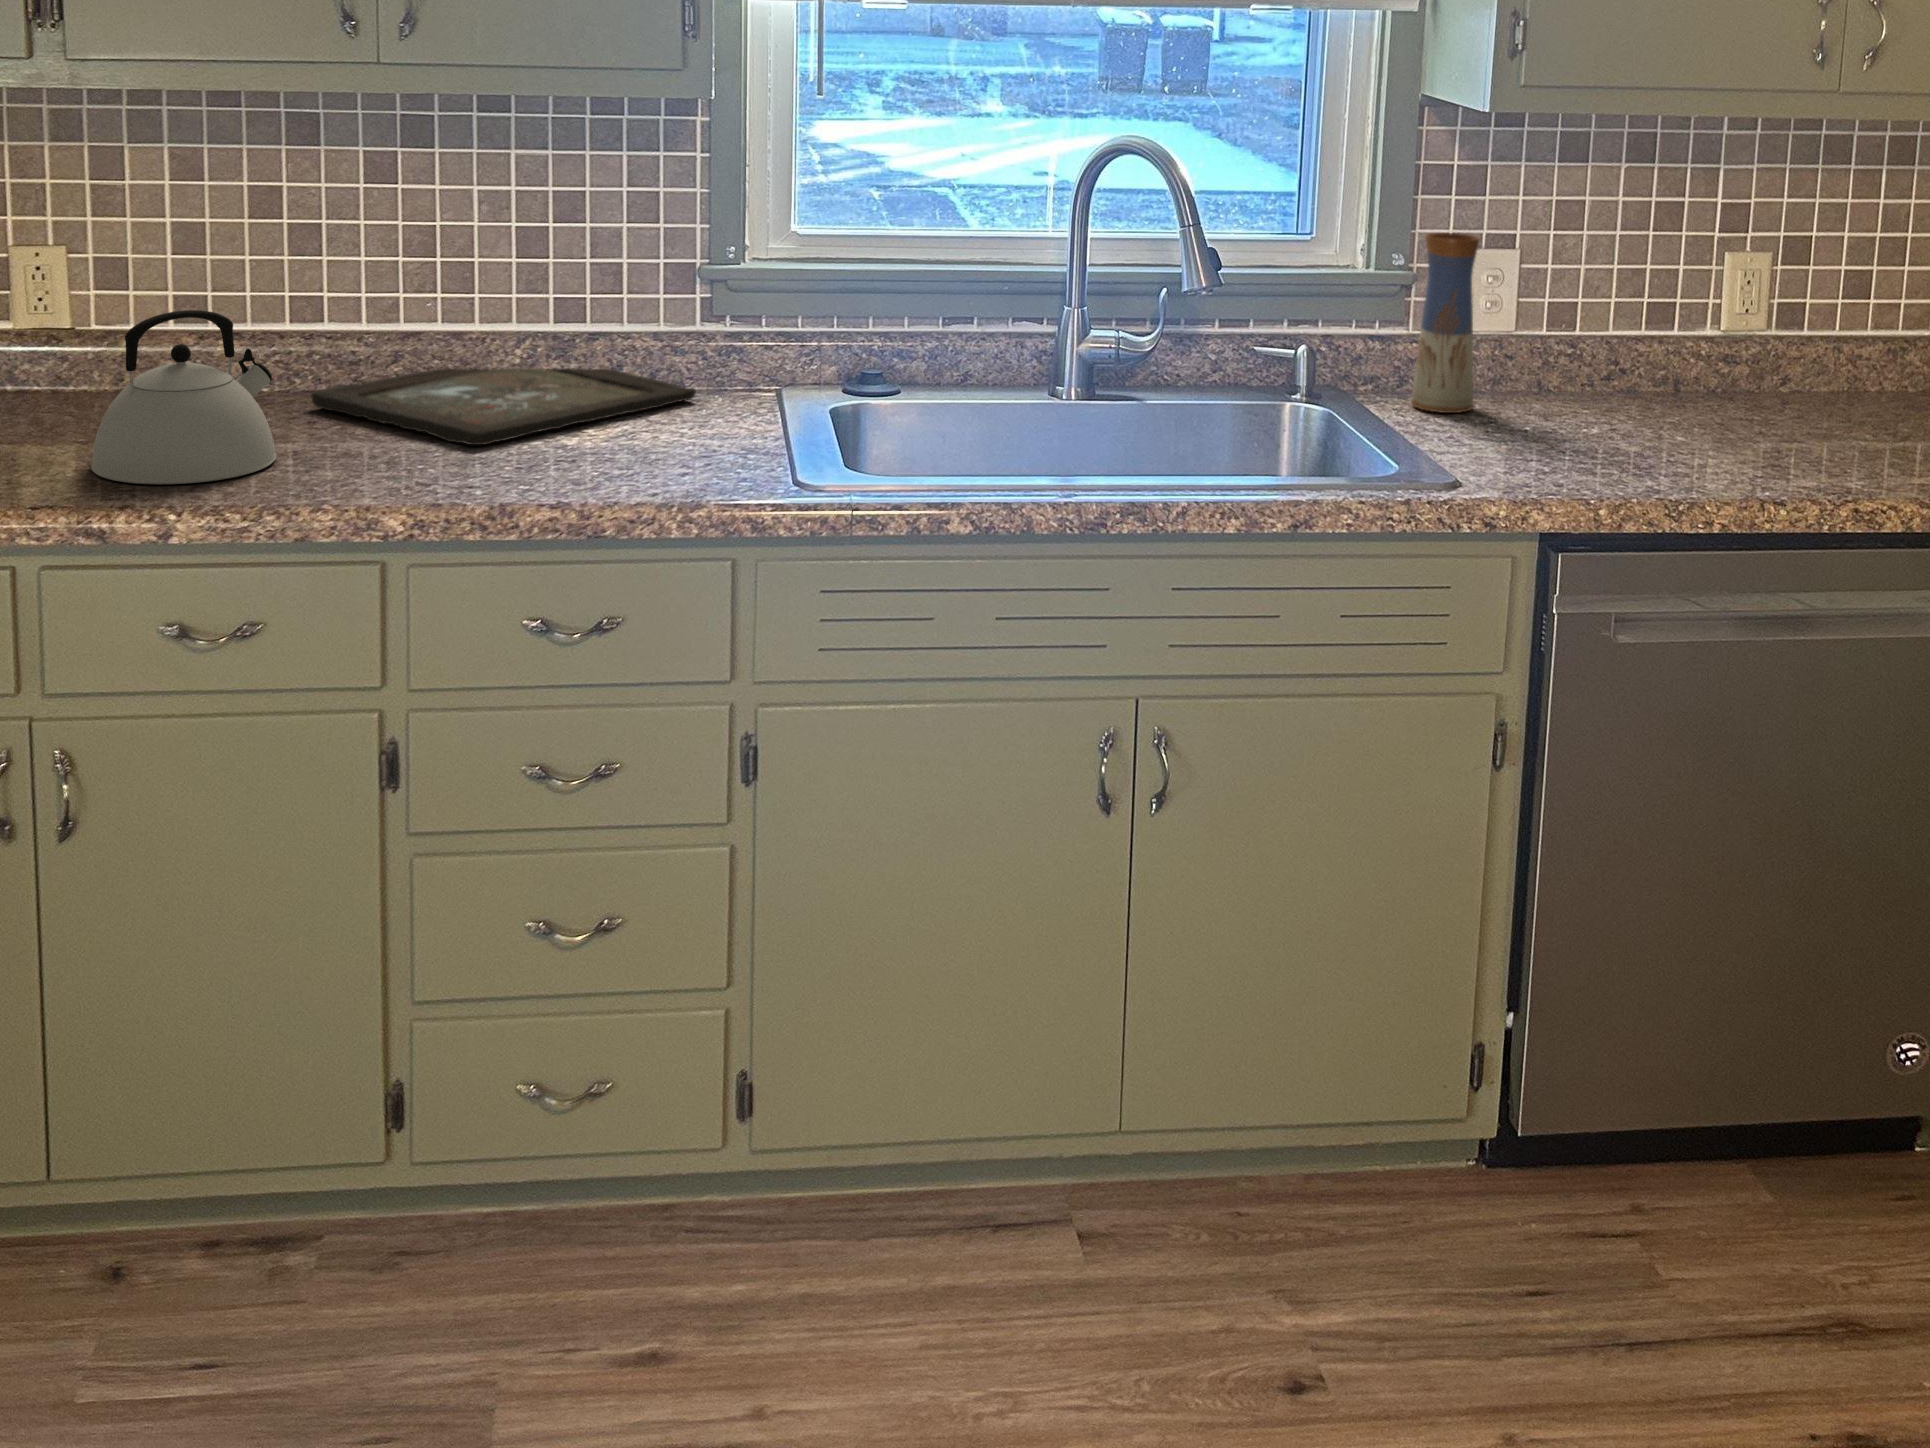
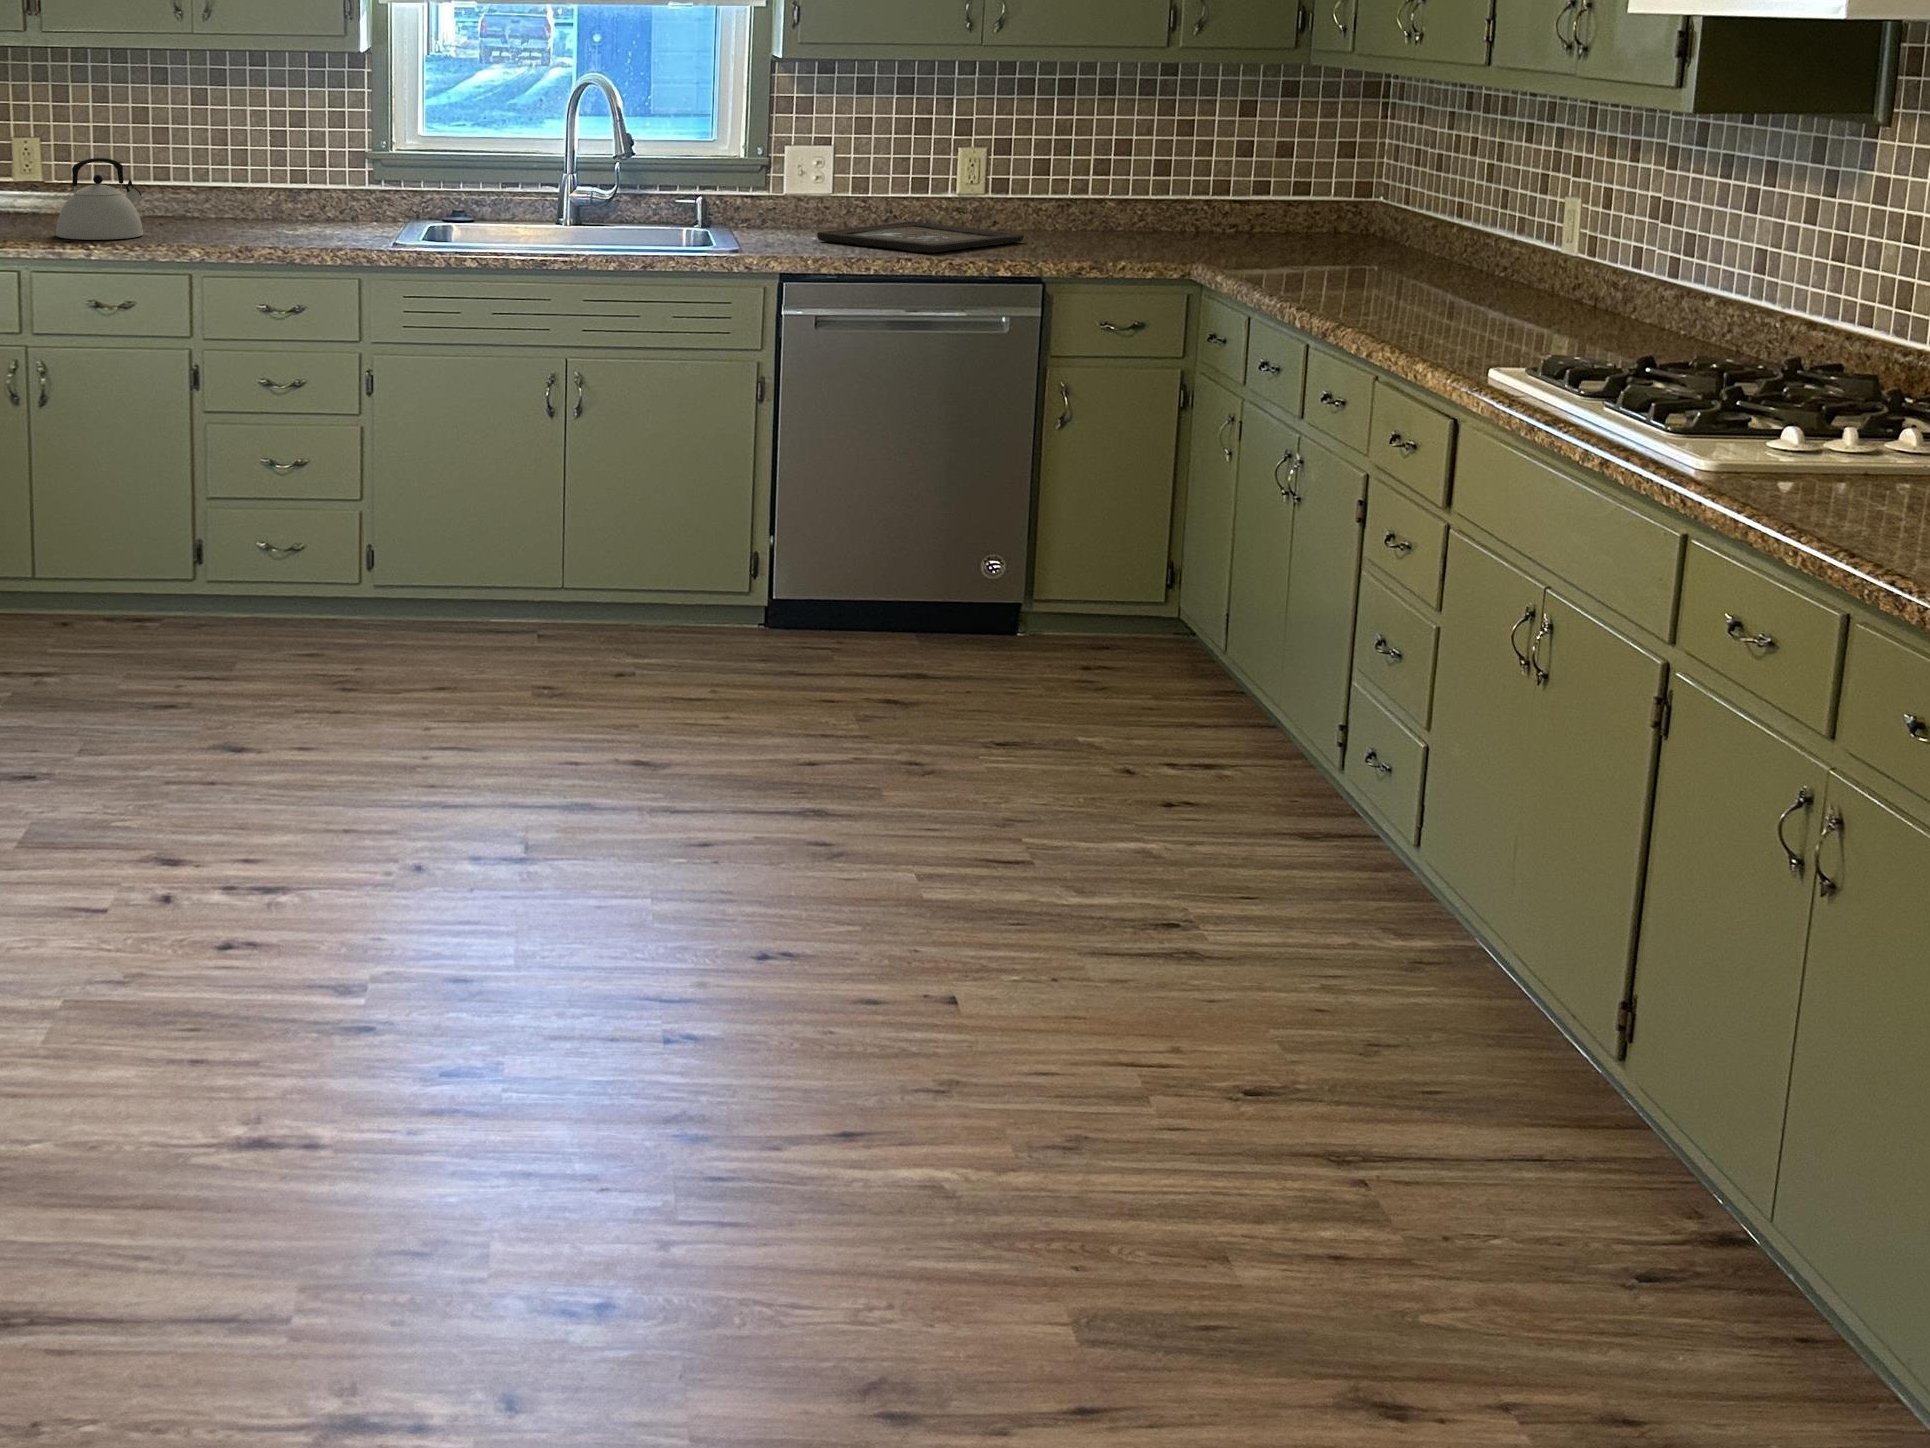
vase: present [1411,233,1480,413] -> none [762,133,798,233]
tray: present [311,369,696,445] -> present [817,221,1024,253]

